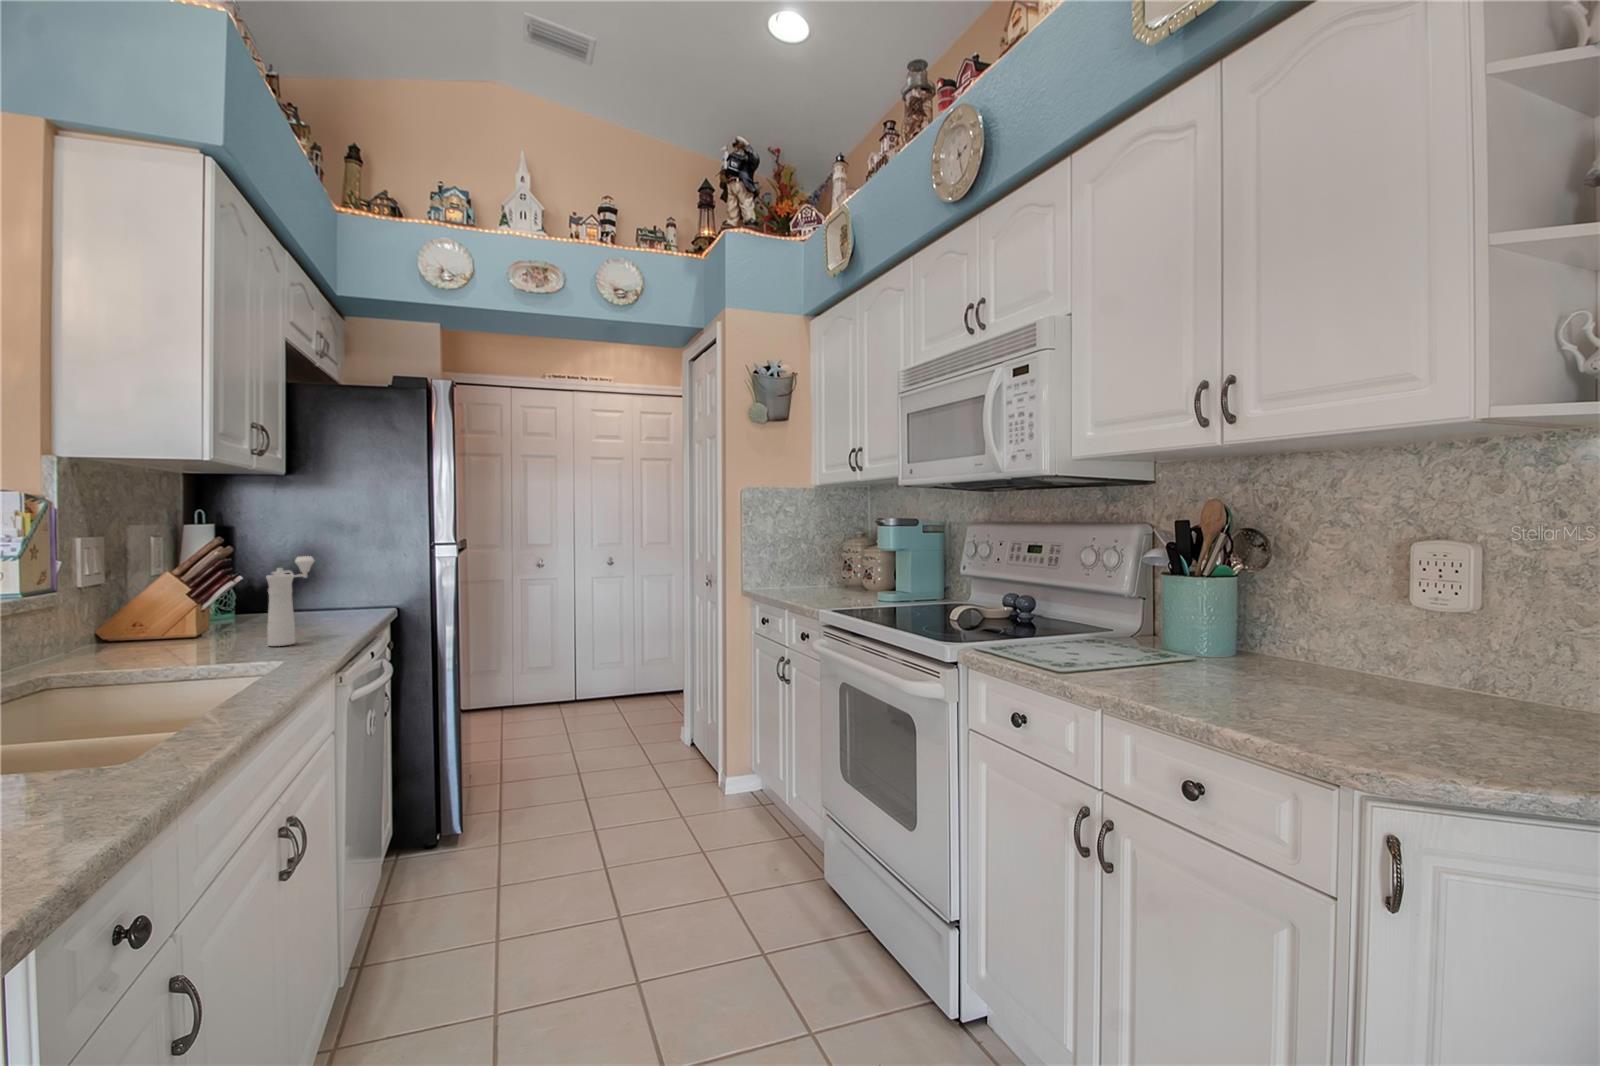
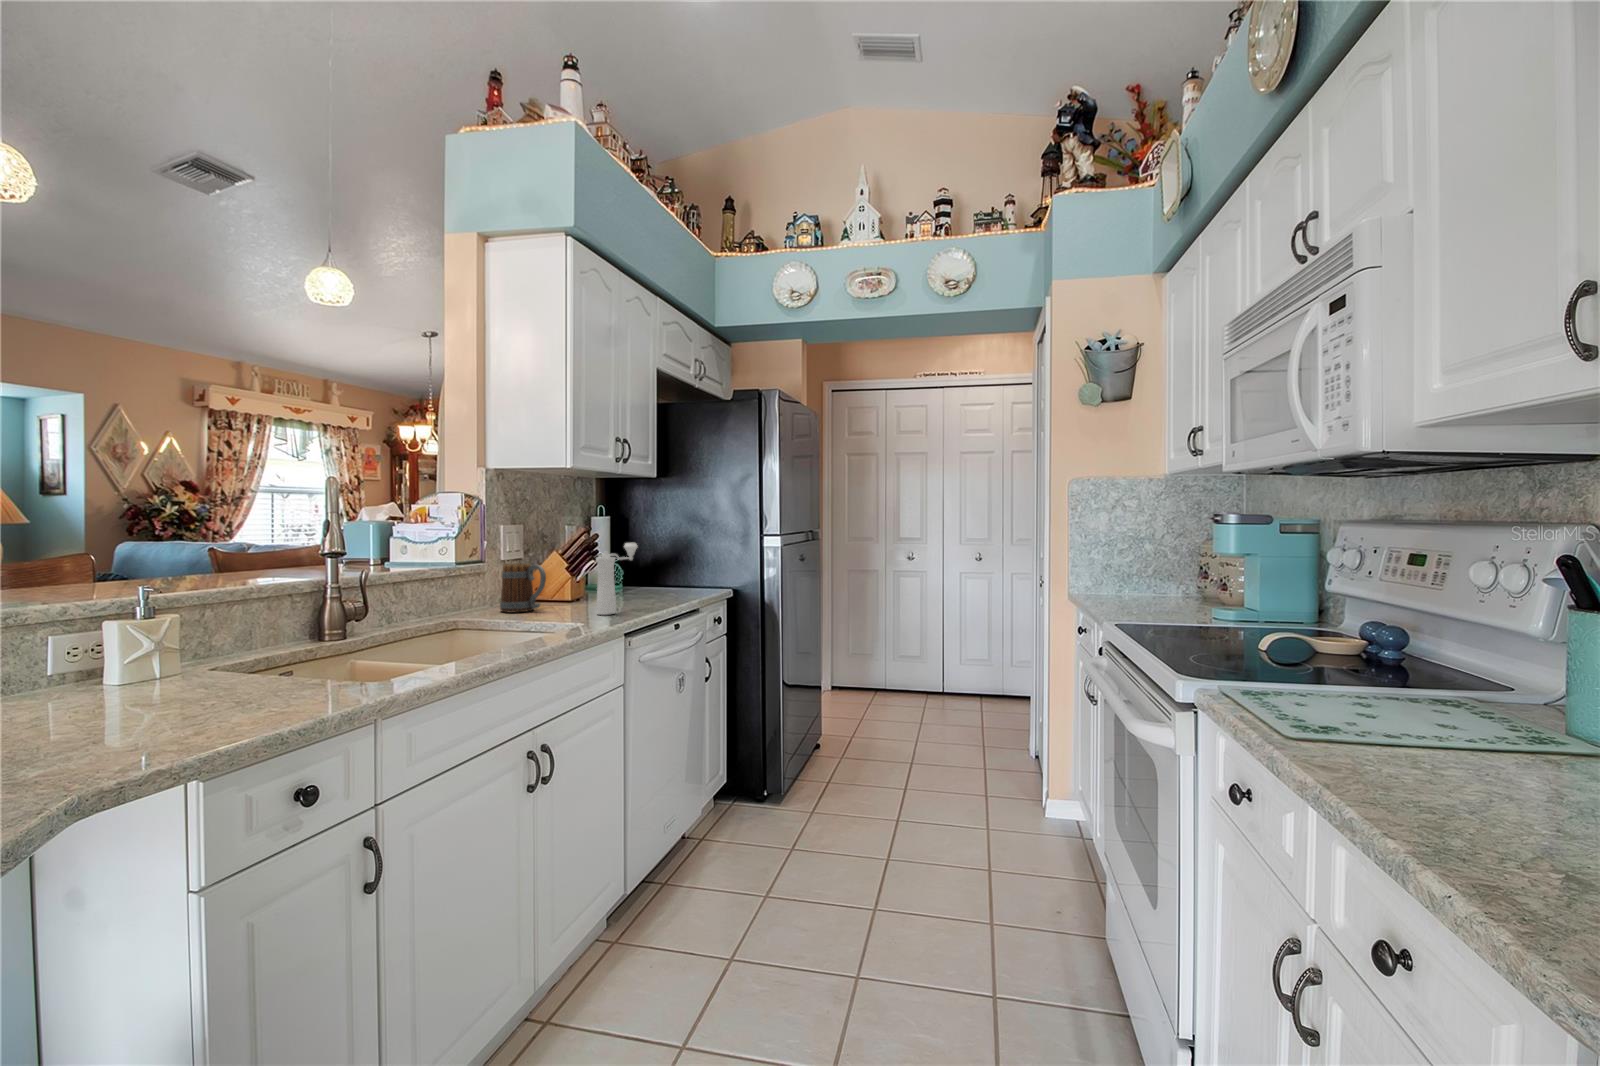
mug: none [99,588,181,656] -> present [500,564,546,612]

